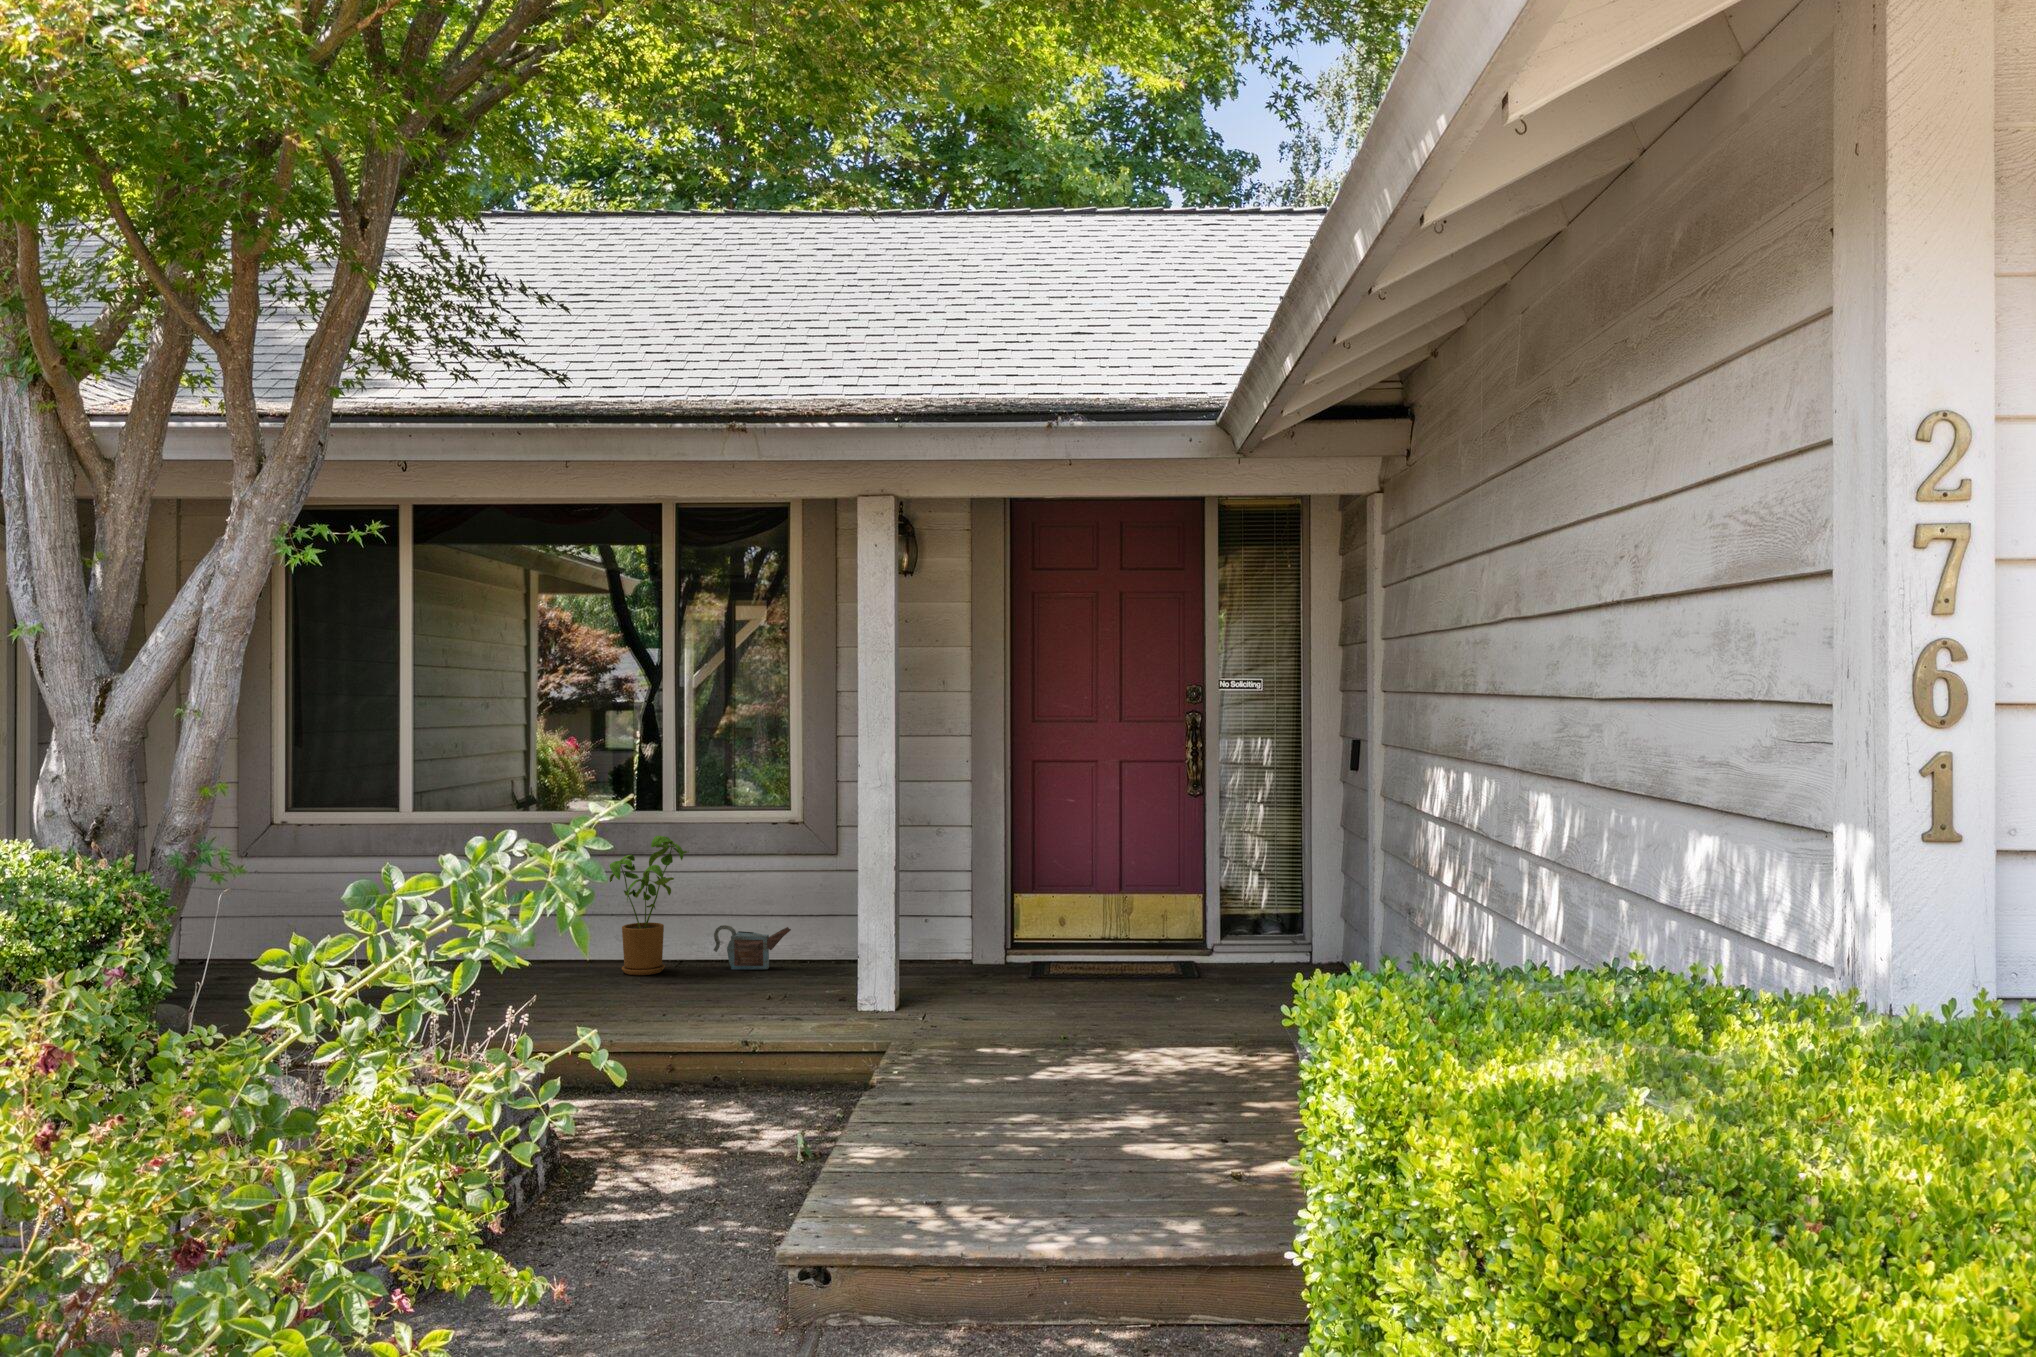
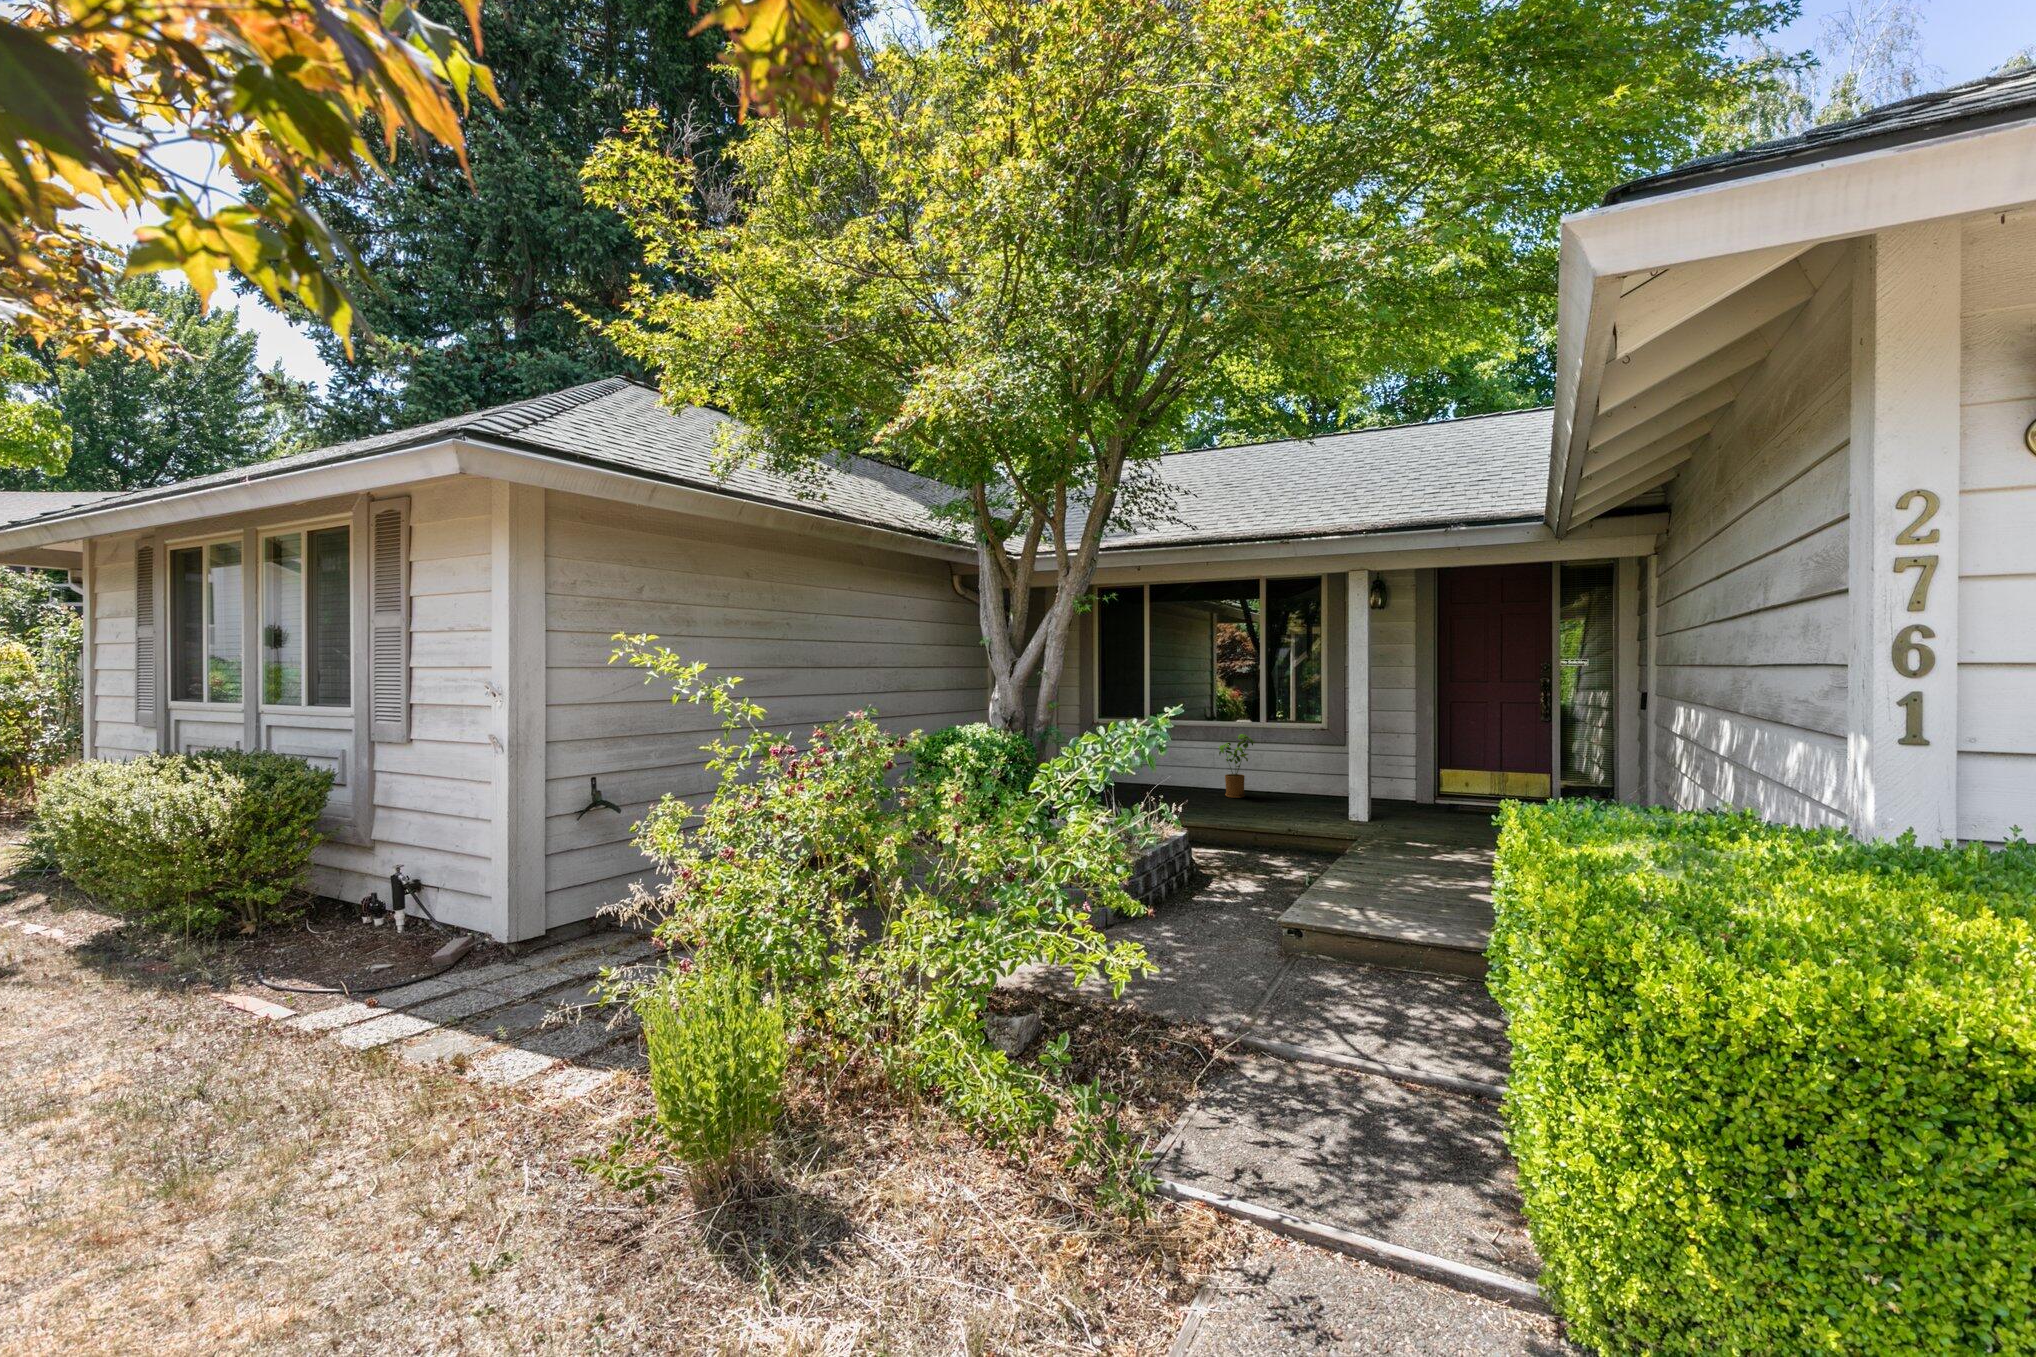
watering can: present [714,925,791,969] -> none [1268,777,1307,799]

